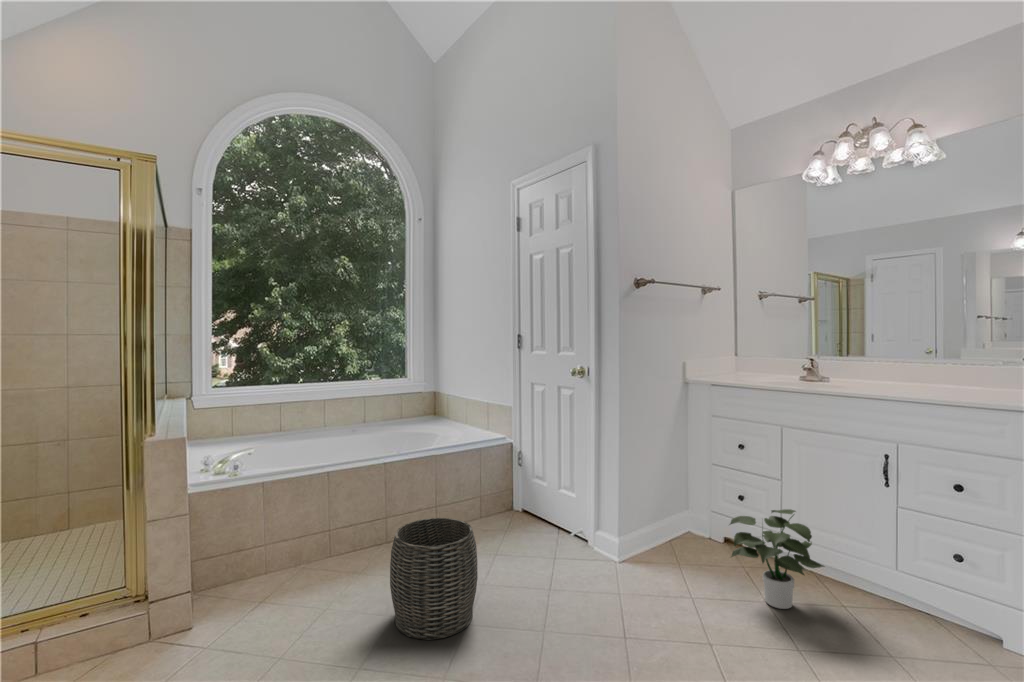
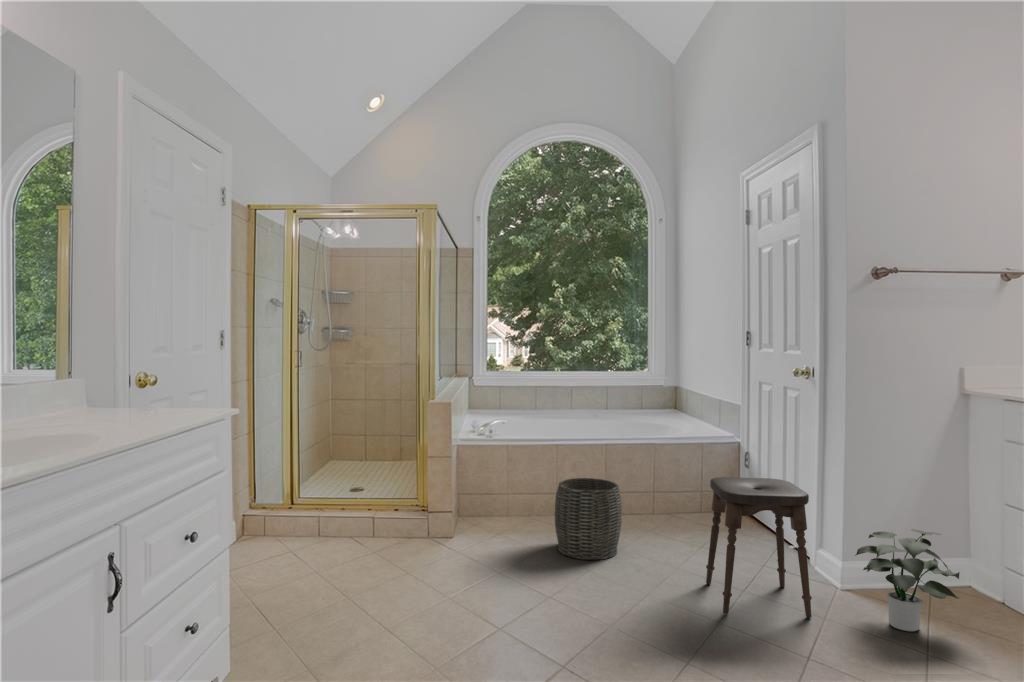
stool: none [600,484,727,660] -> present [706,477,812,618]

